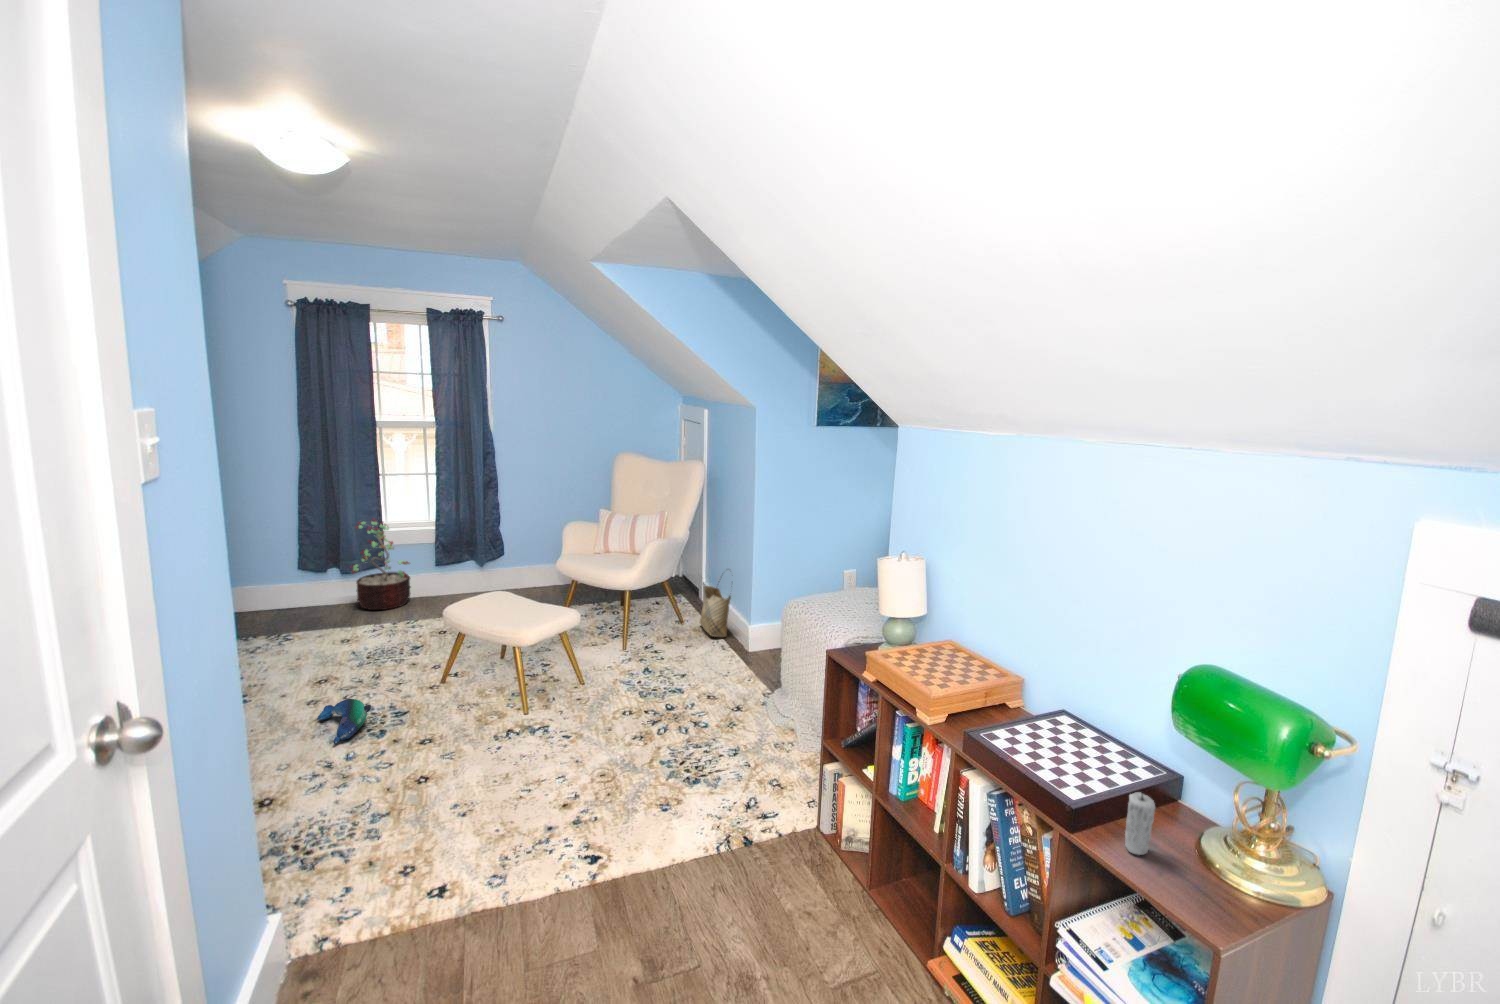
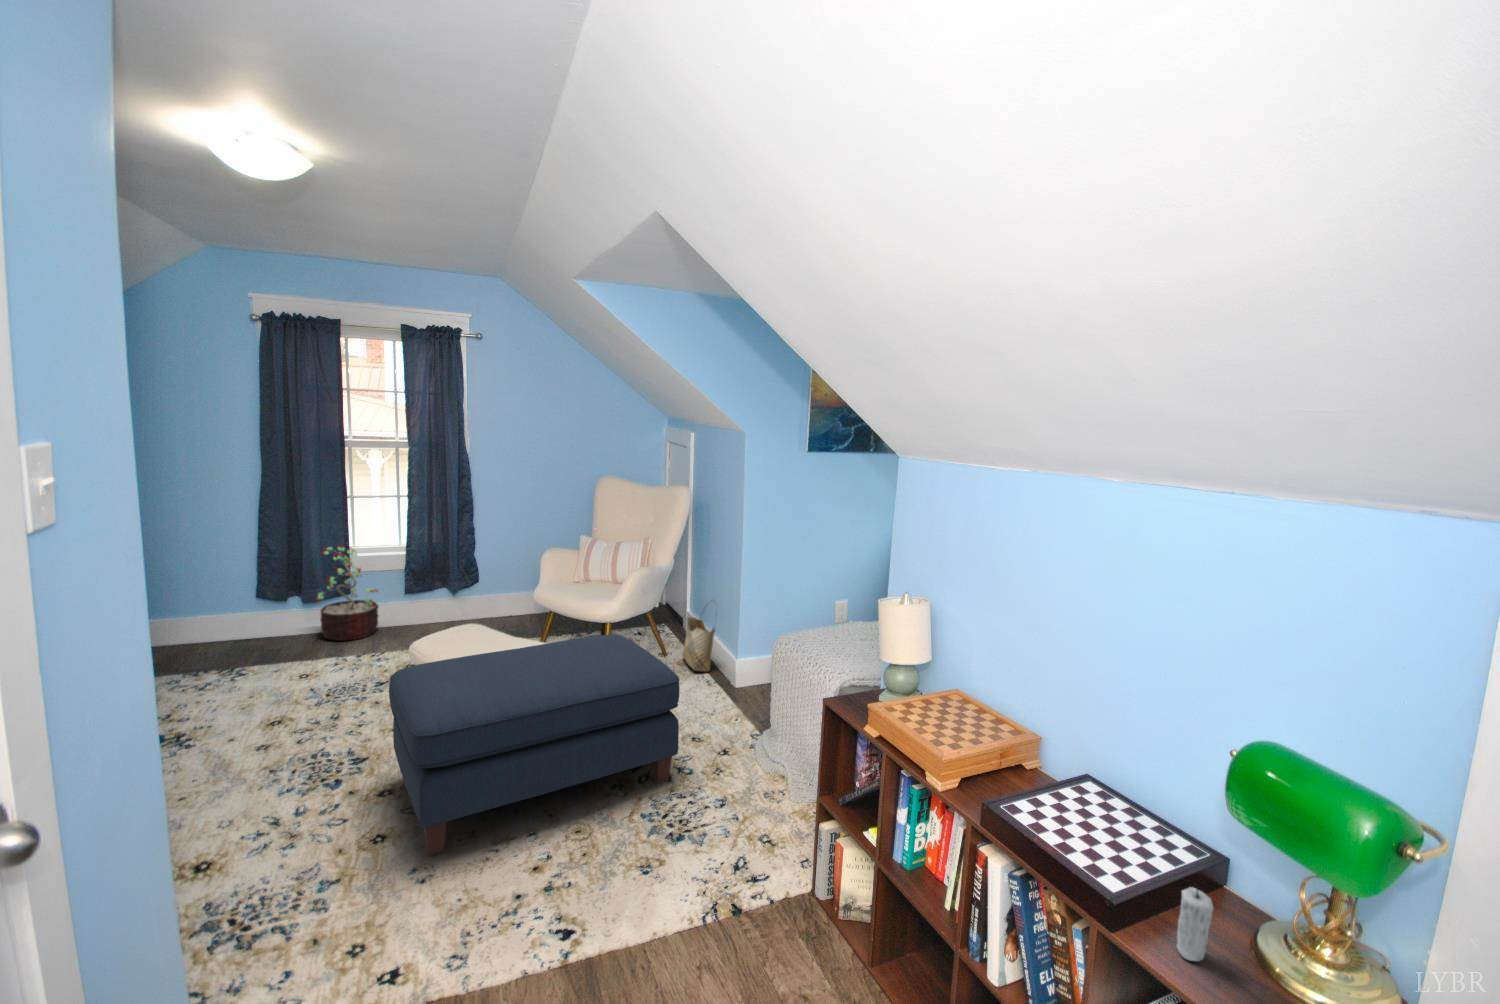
ottoman: none [427,599,695,794] -> present [389,634,680,855]
plush toy: present [317,699,371,744] -> none [267,744,327,796]

